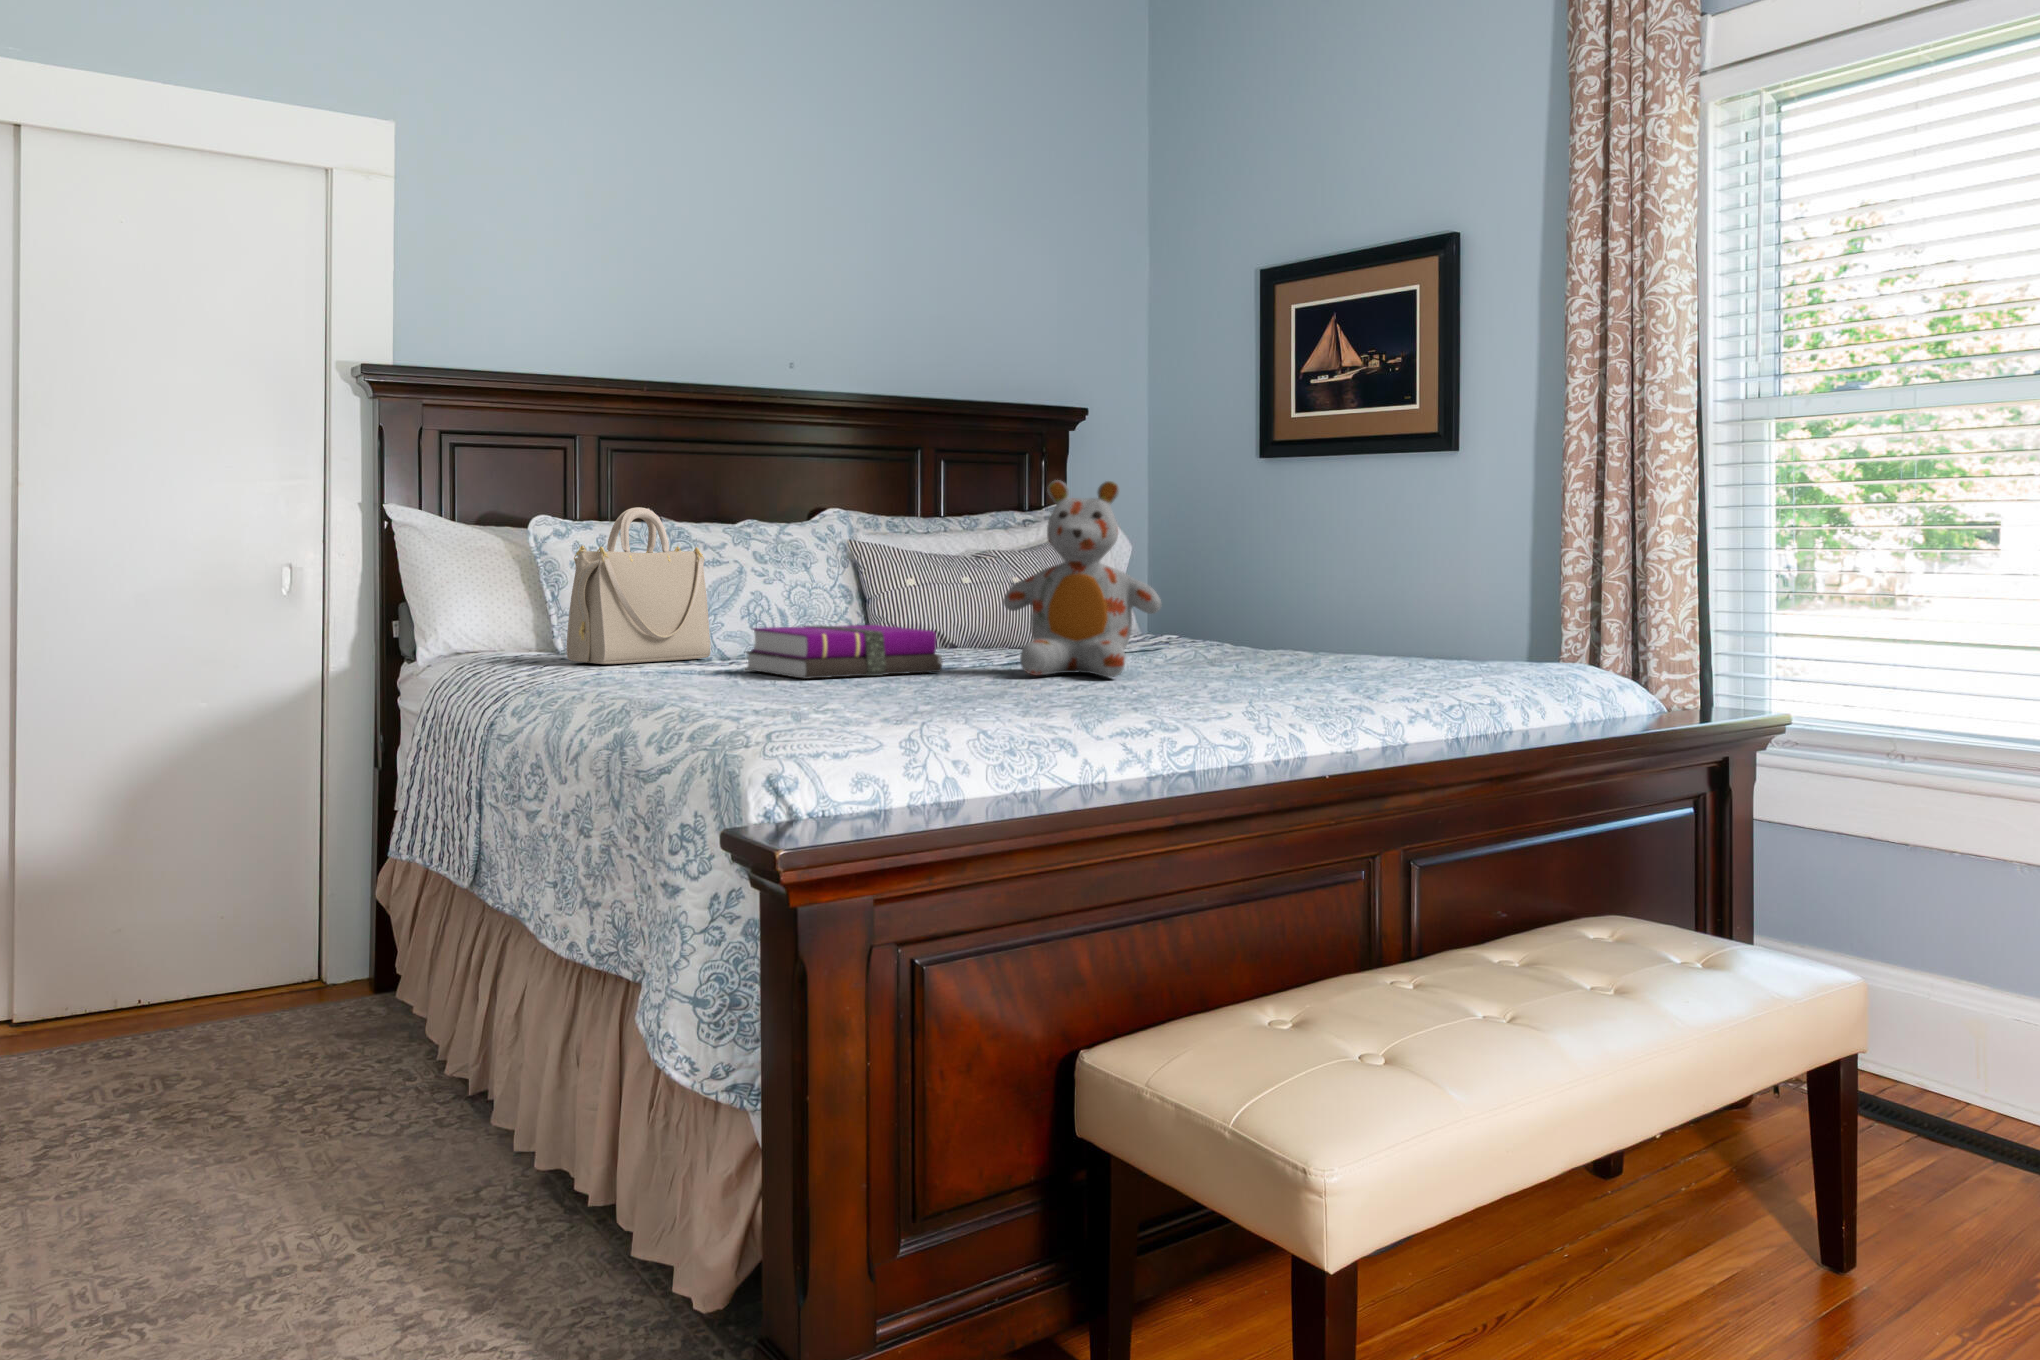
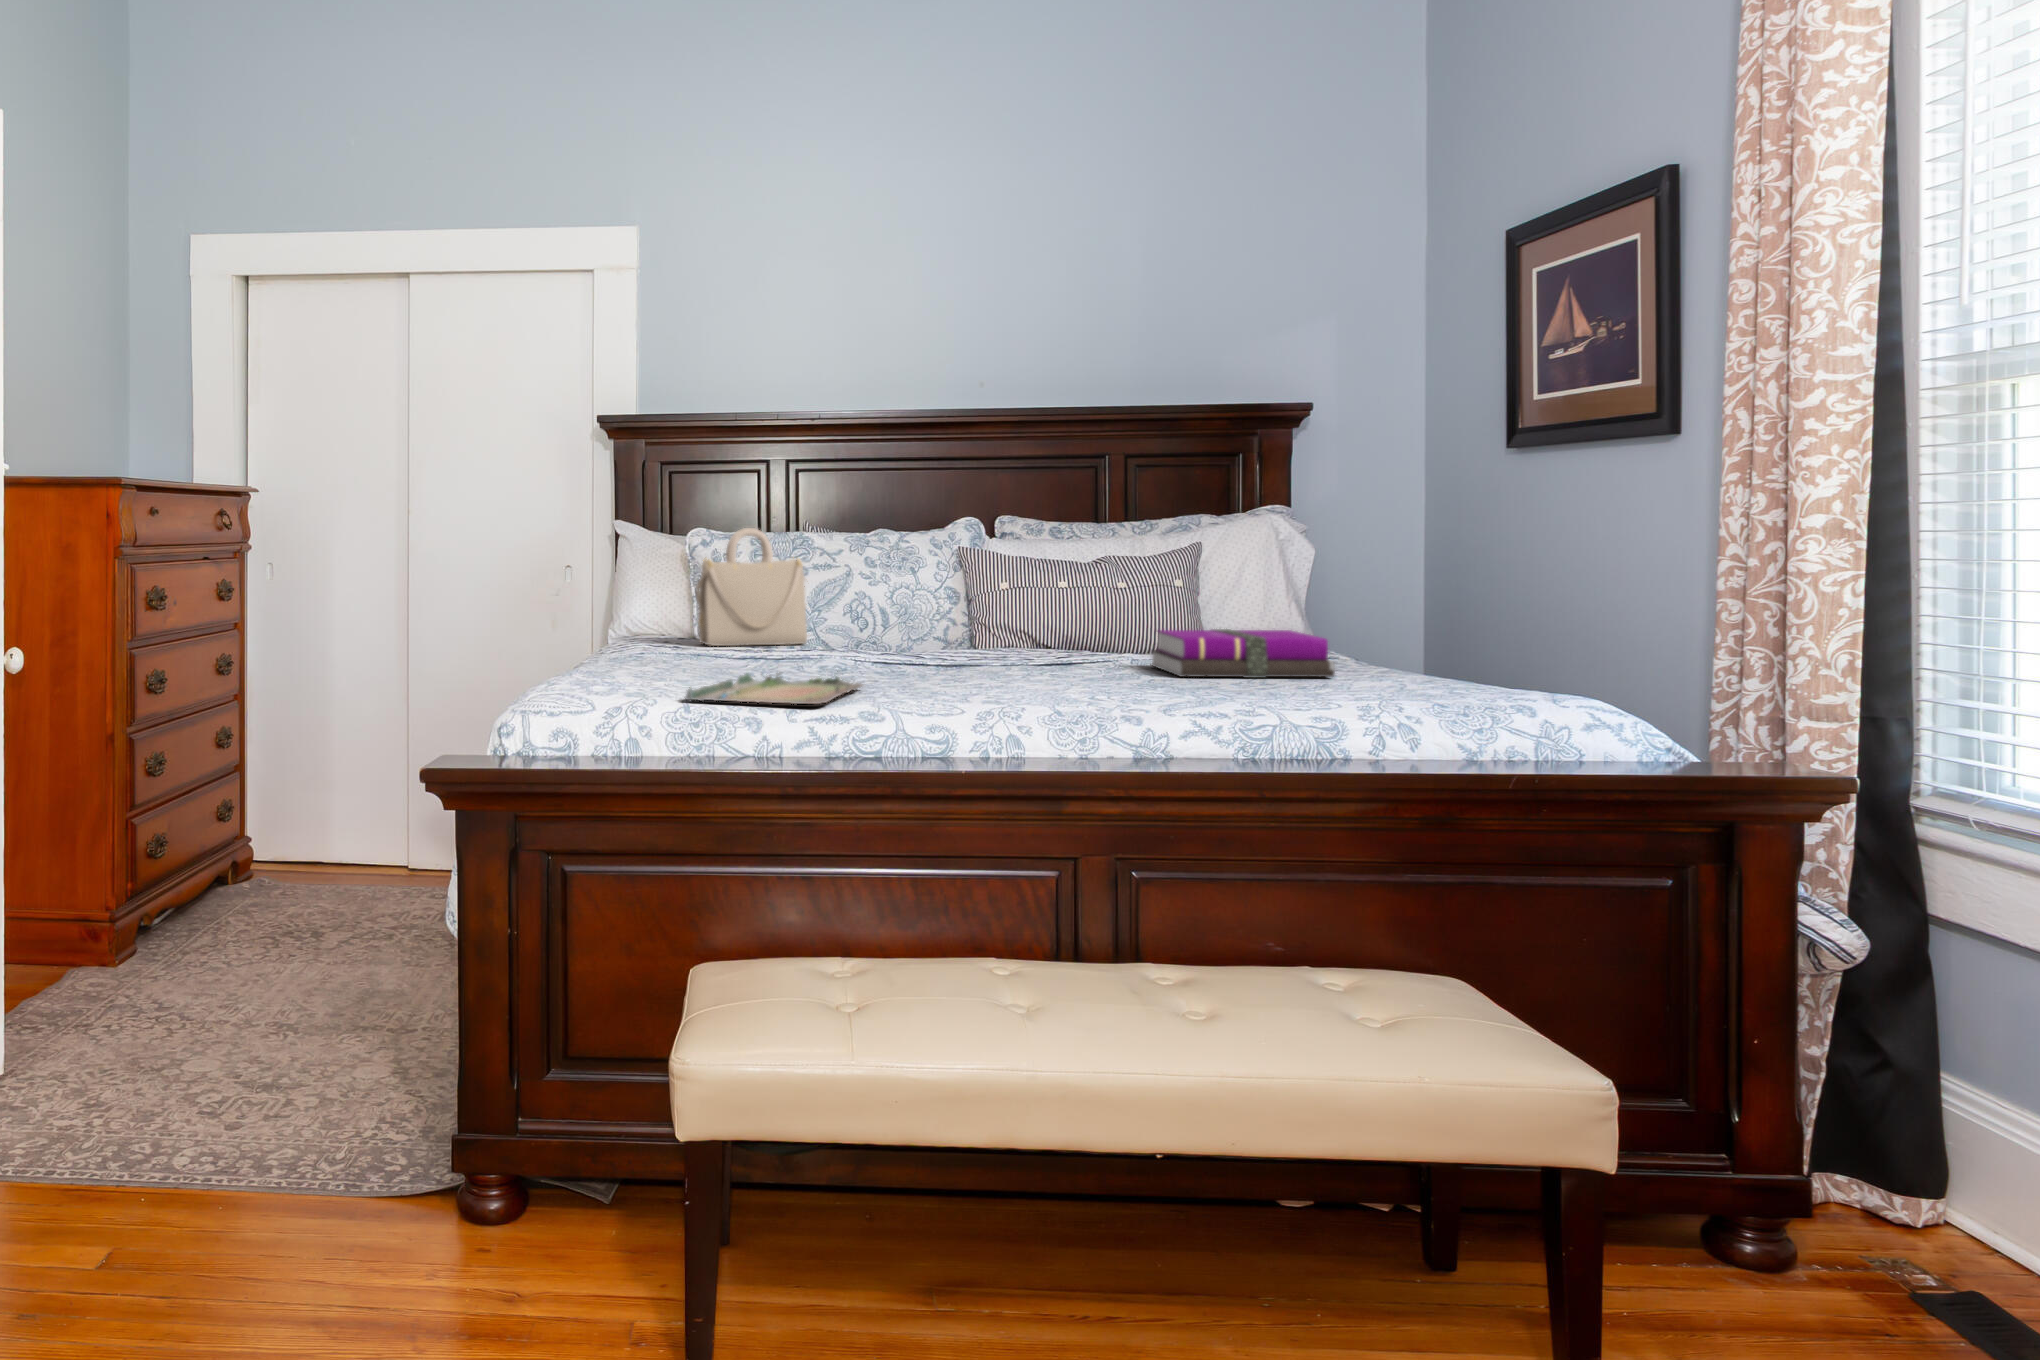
stuffed bear: present [1003,480,1162,677] -> none [941,499,1090,677]
notebook: present [746,625,942,679] -> present [1152,629,1335,678]
tray: none [906,670,1142,723] -> present [685,673,863,704]

